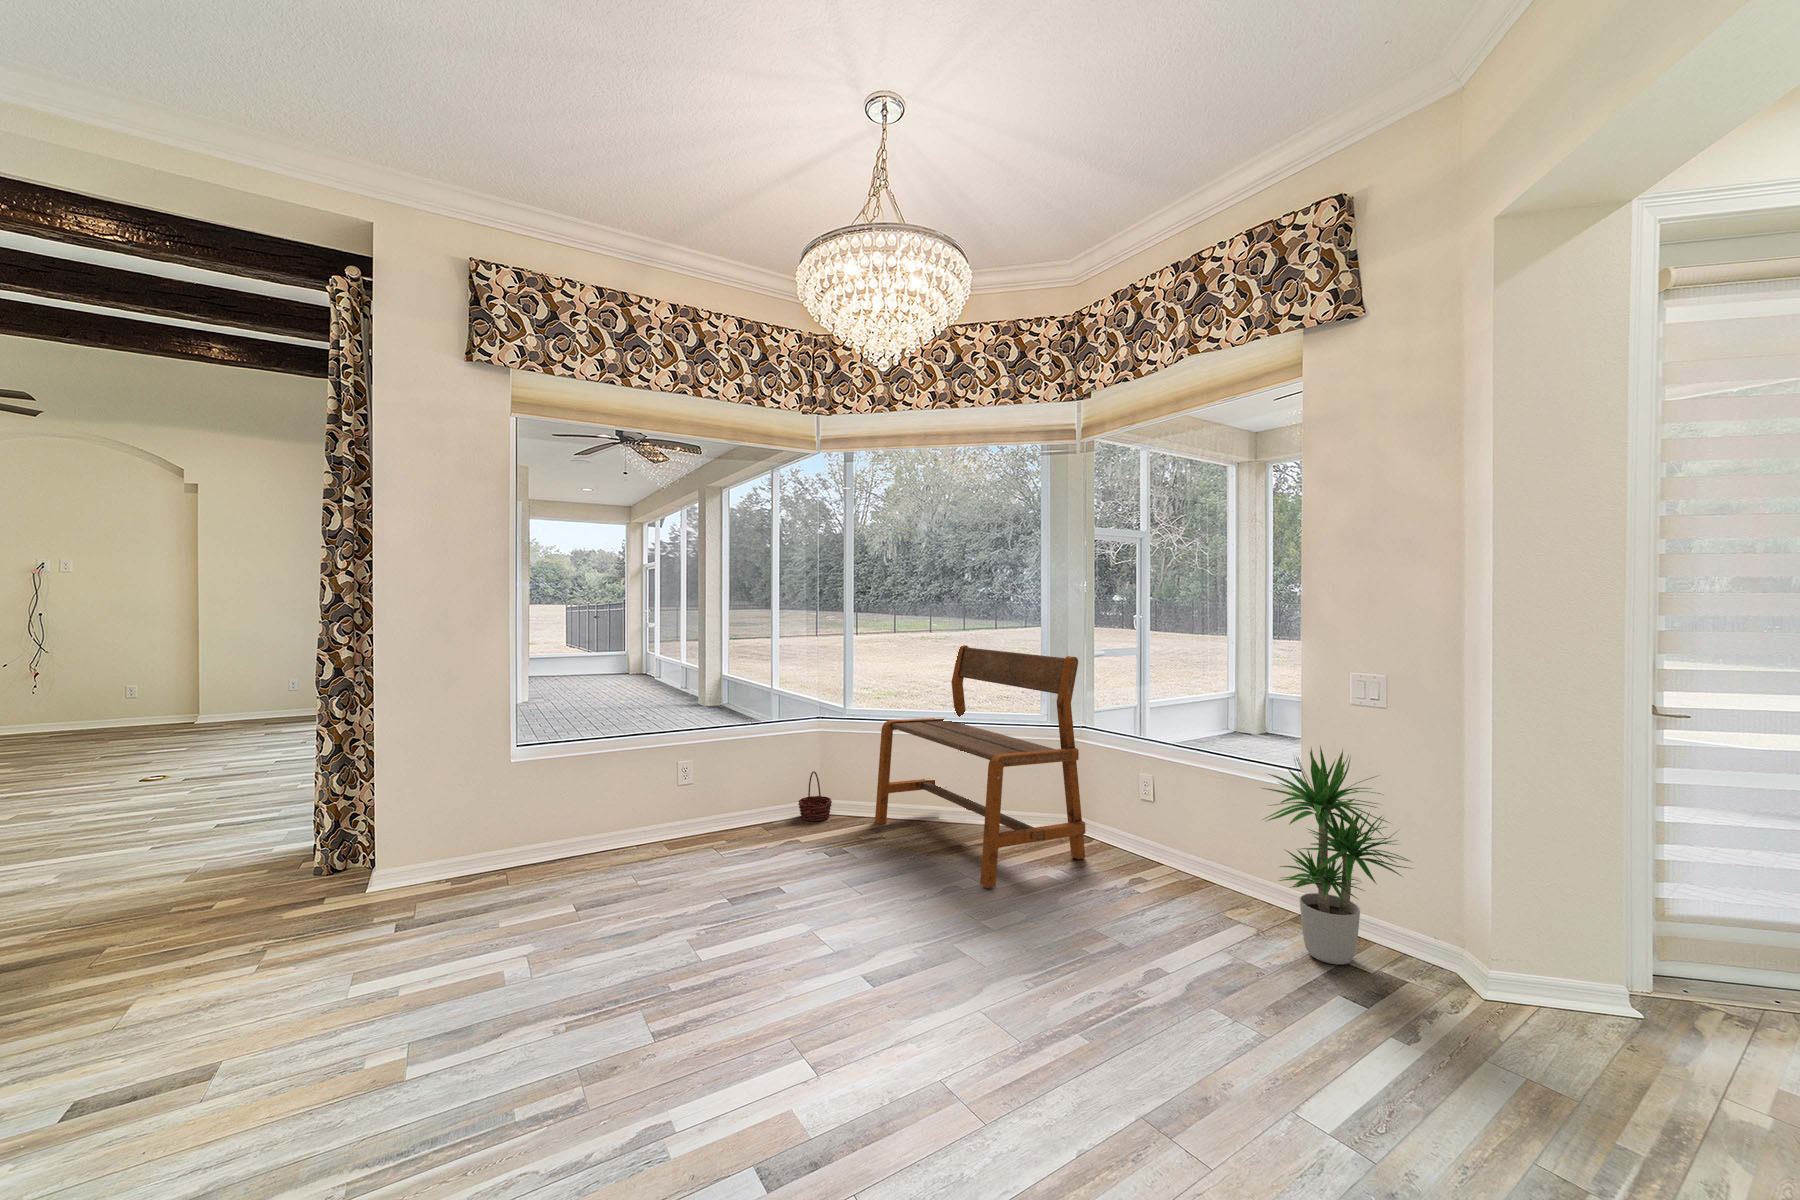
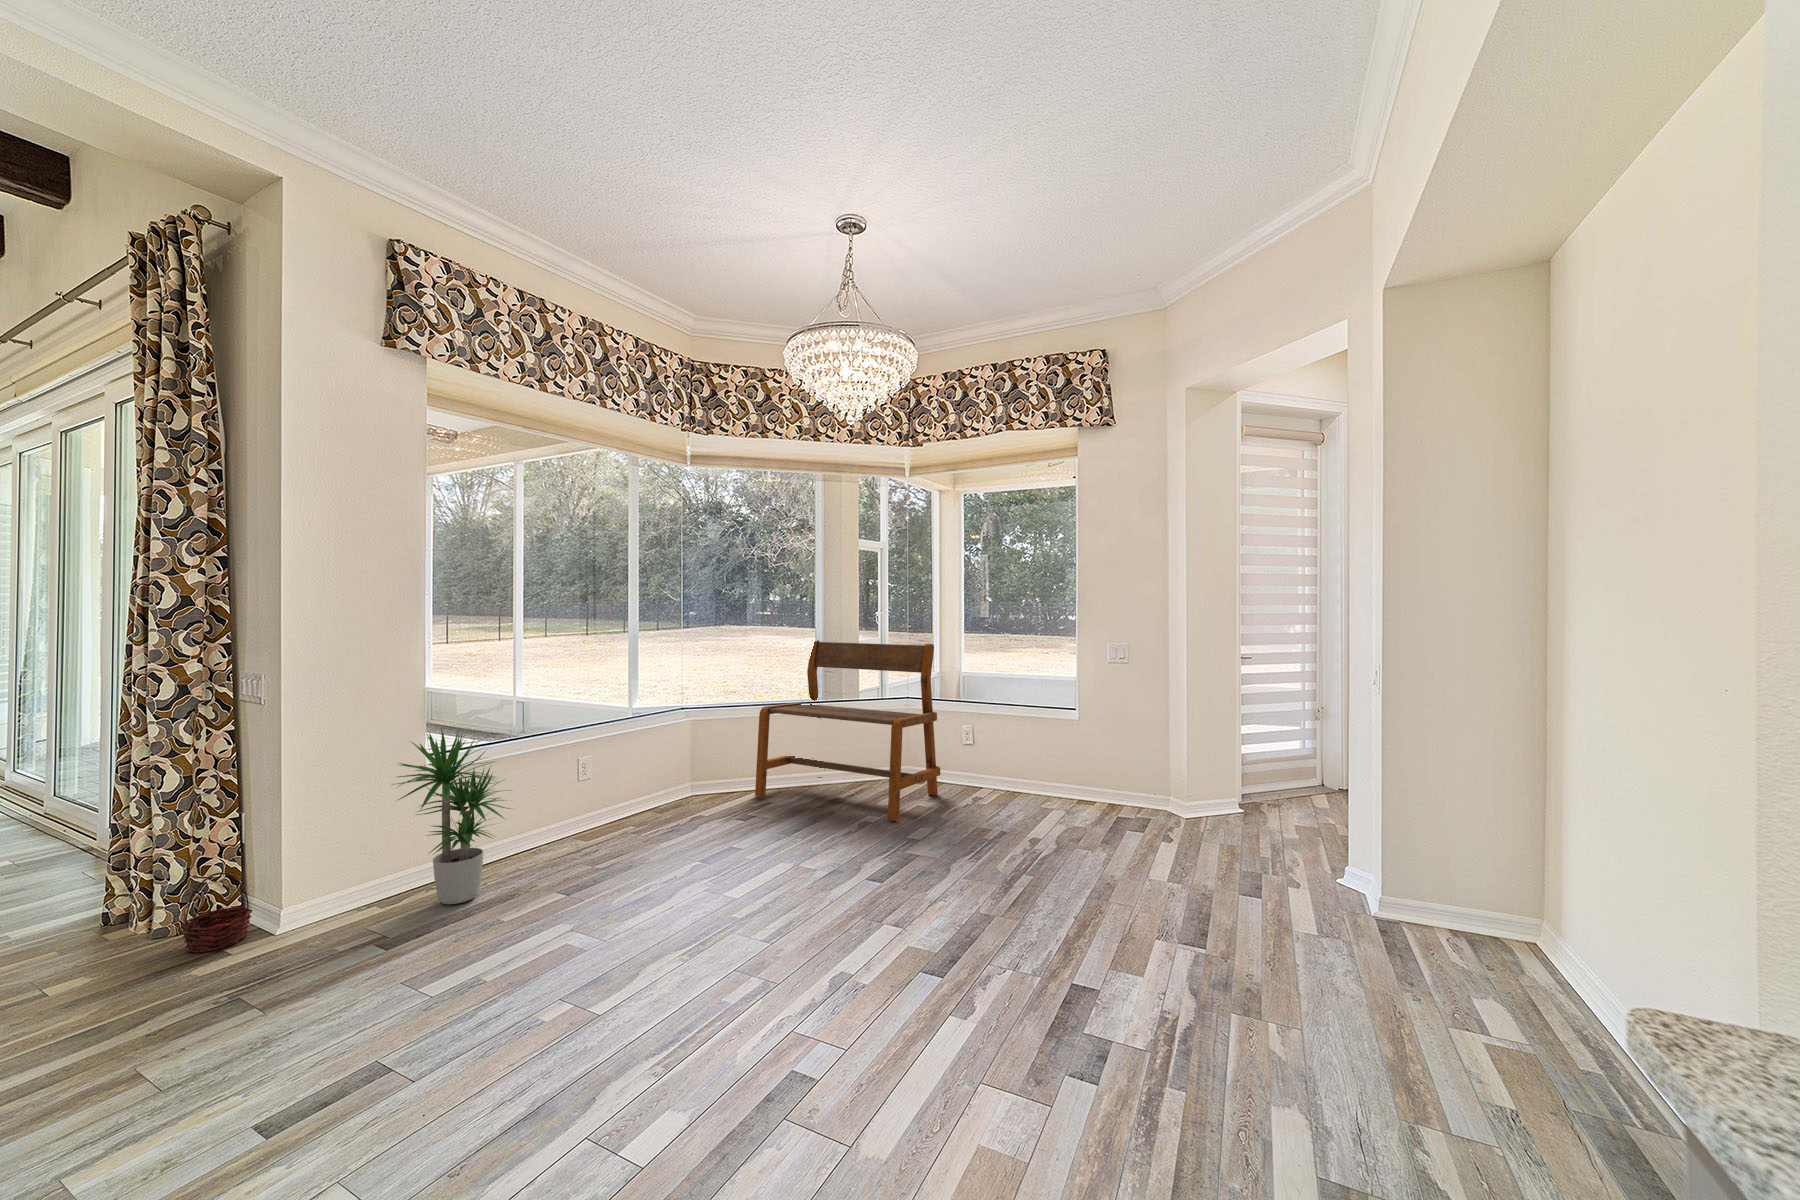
potted plant: present [1263,747,1411,964] -> present [393,729,511,904]
basket: present [798,771,832,821] -> present [180,872,252,953]

